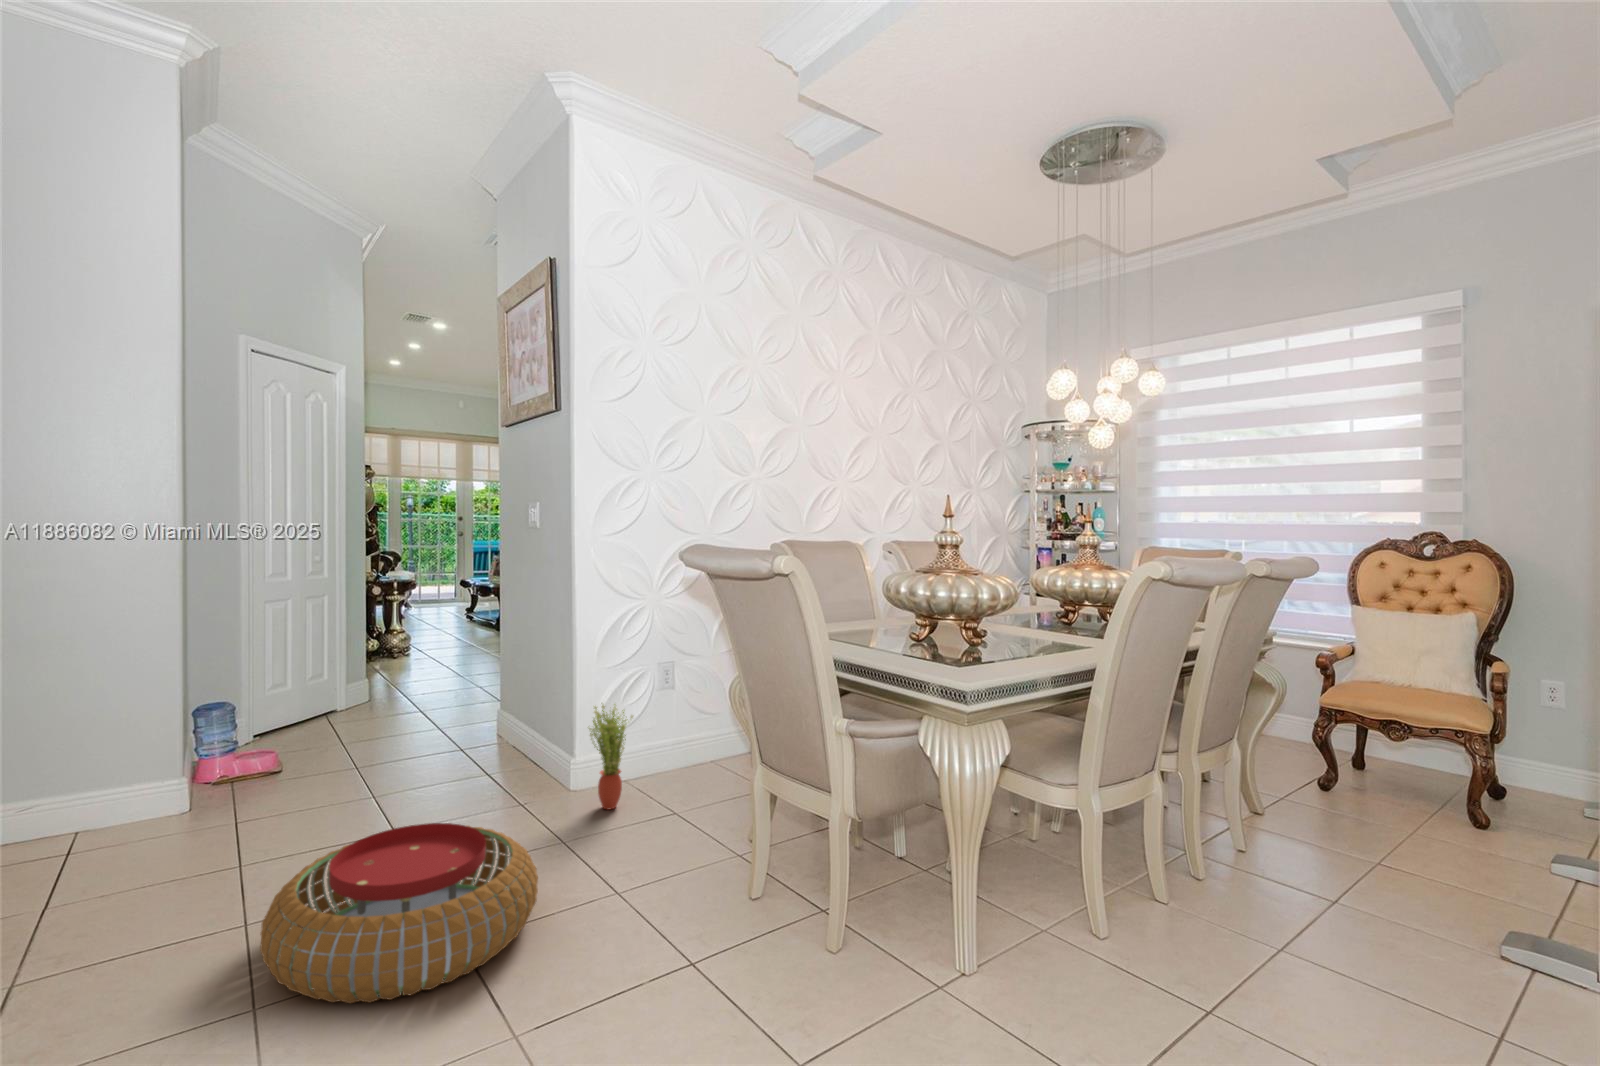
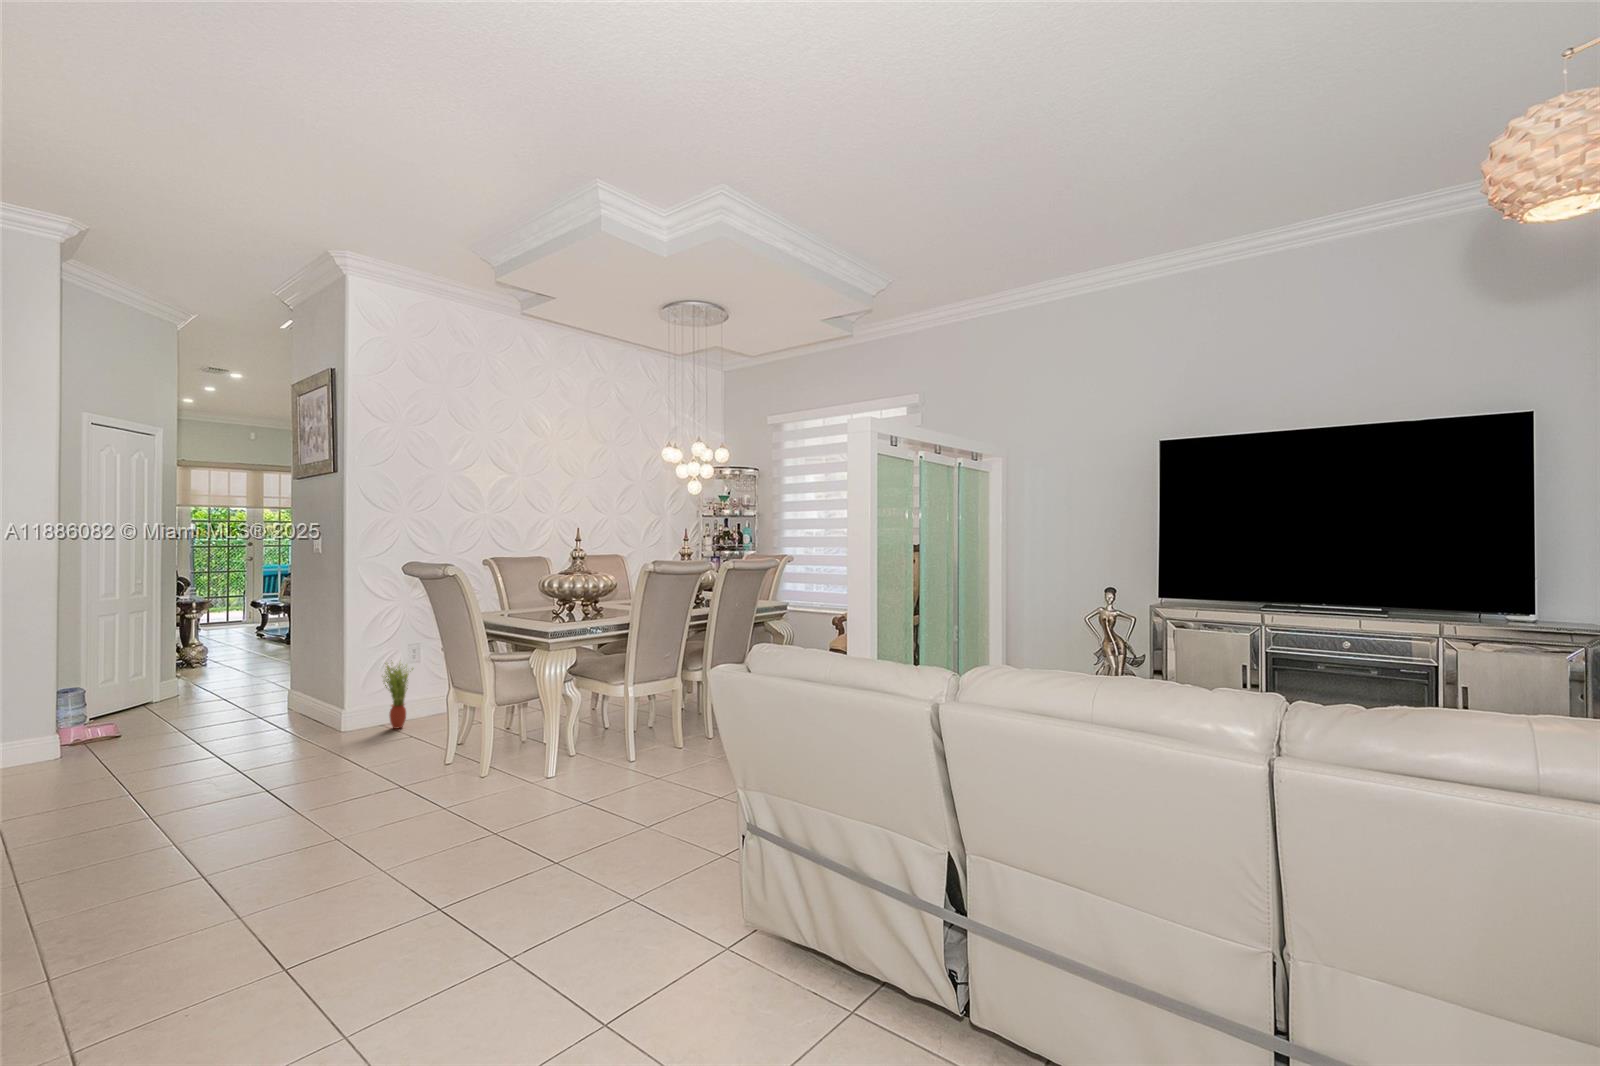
pouf: present [260,823,538,1003] -> none [185,722,352,799]

